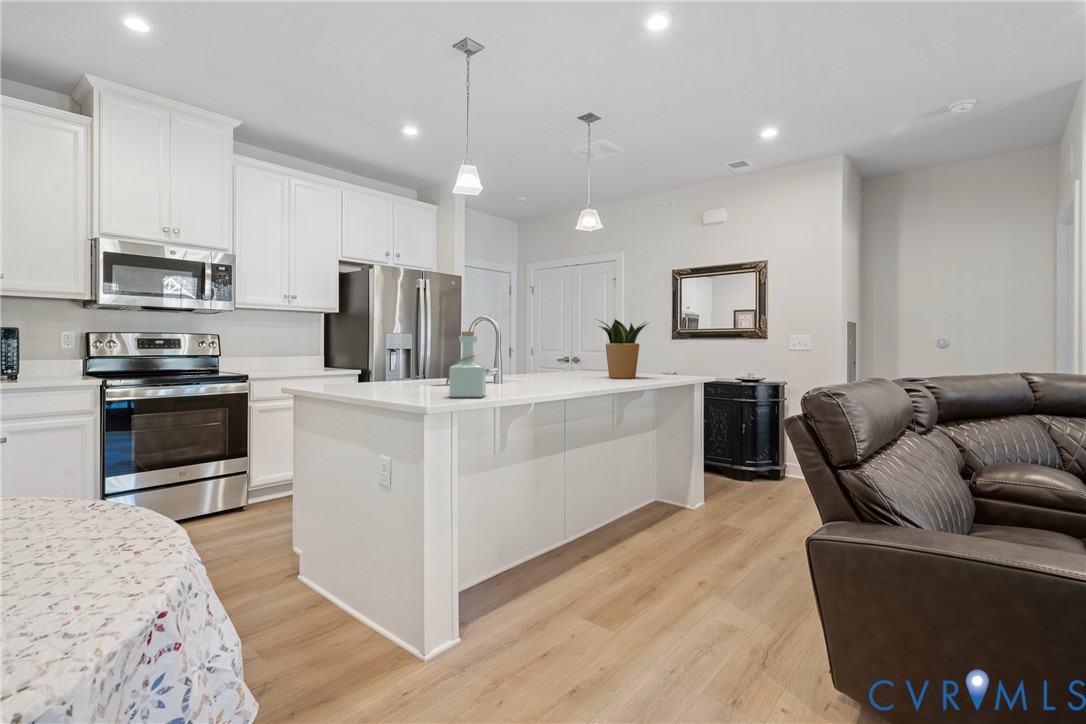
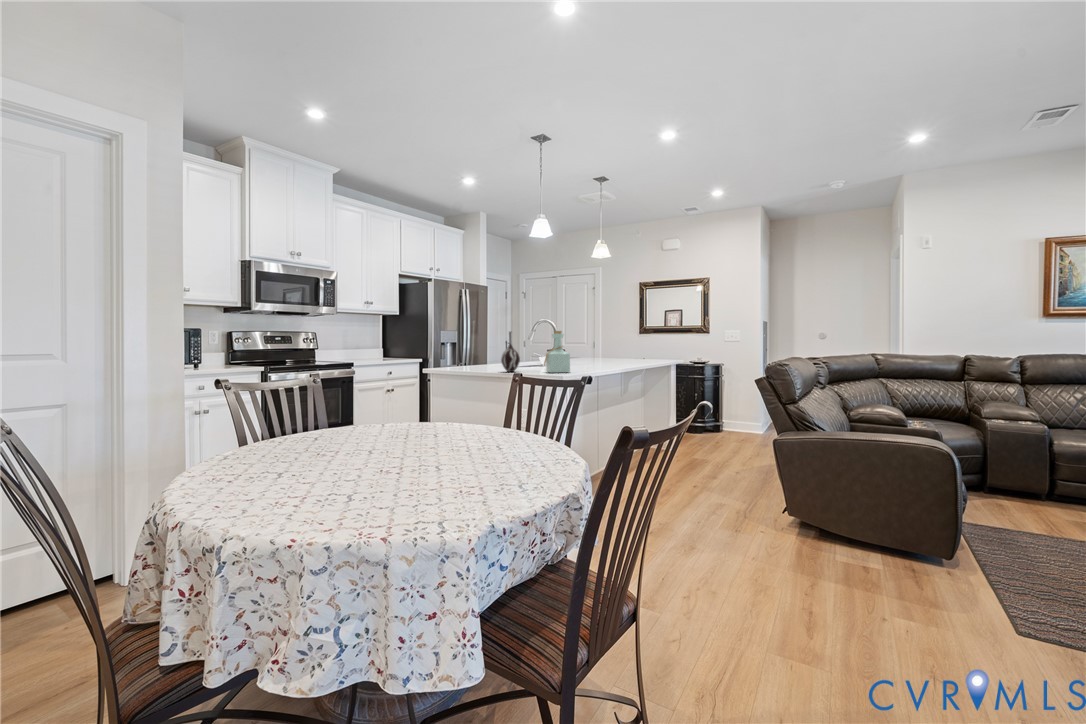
potted plant: present [597,319,649,379] -> none [603,320,643,362]
vase: none [389,333,419,394] -> present [501,332,520,372]

